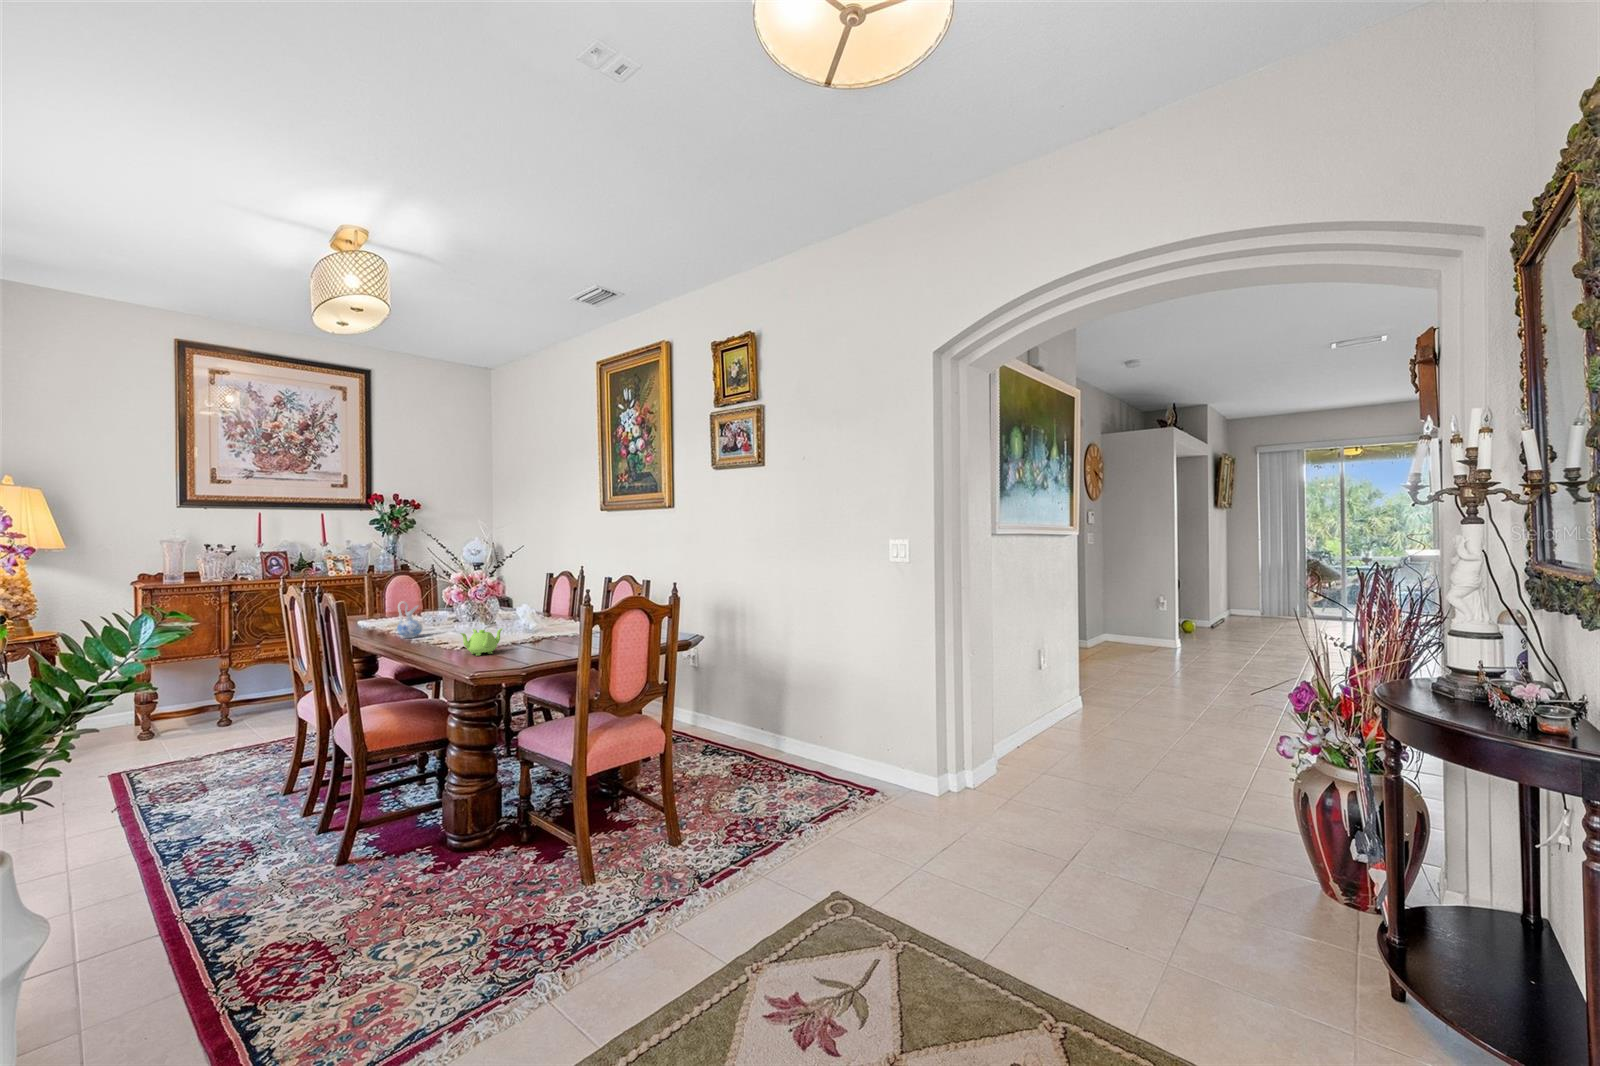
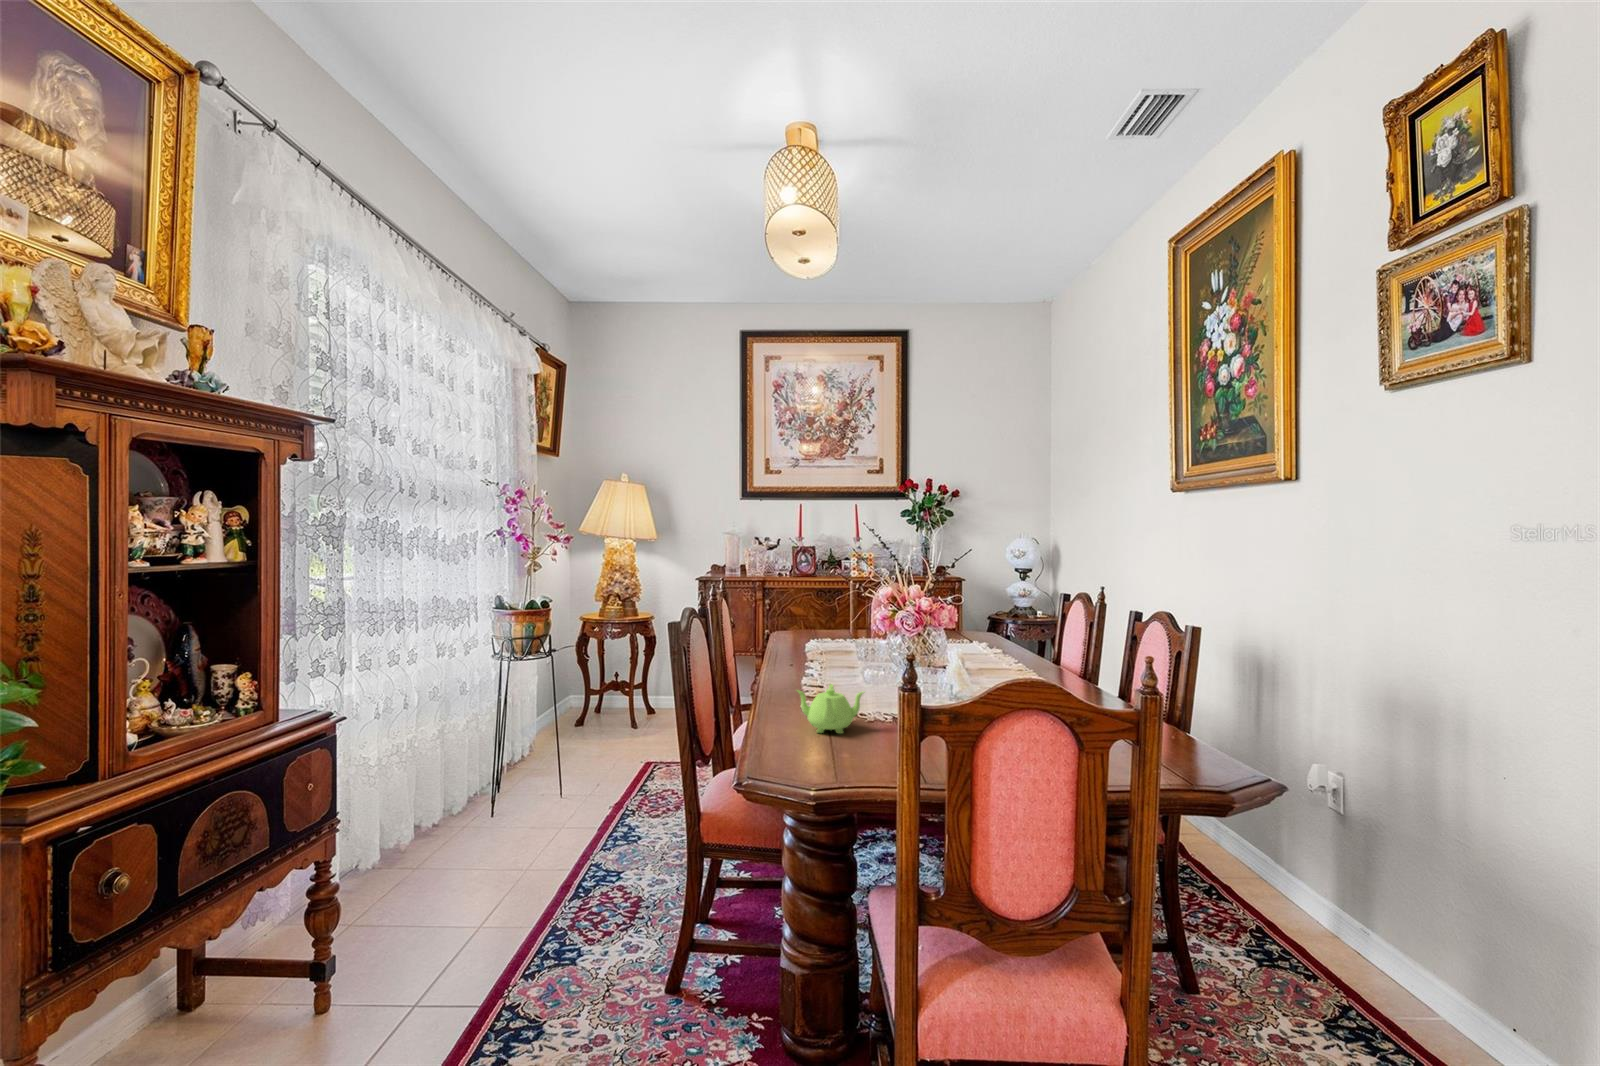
ceramic pitcher: present [397,602,423,638] -> none [803,621,833,674]

